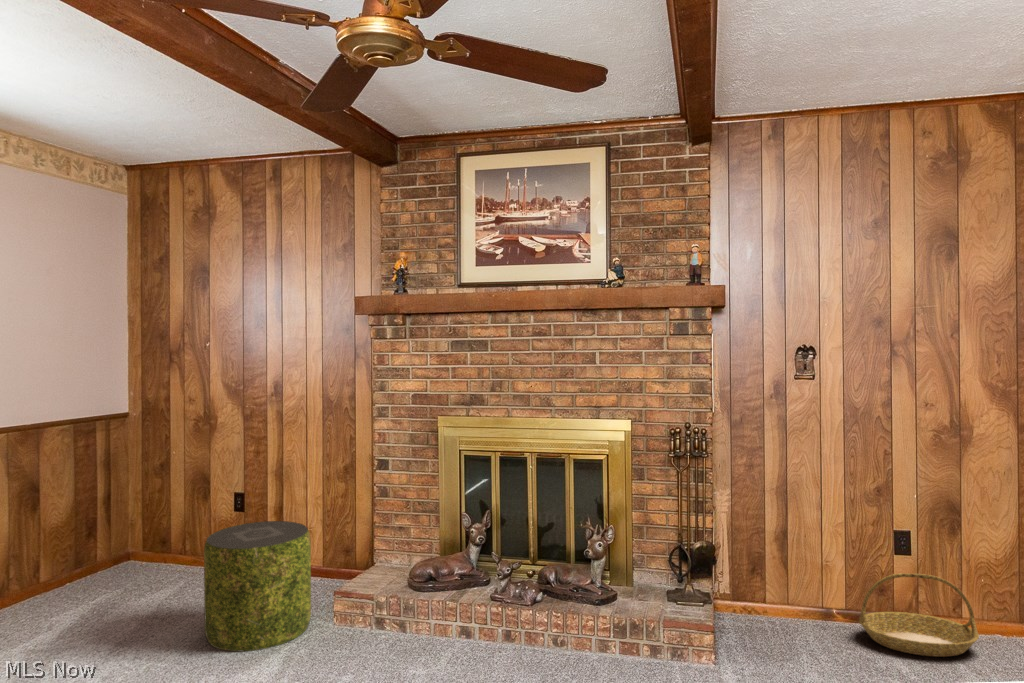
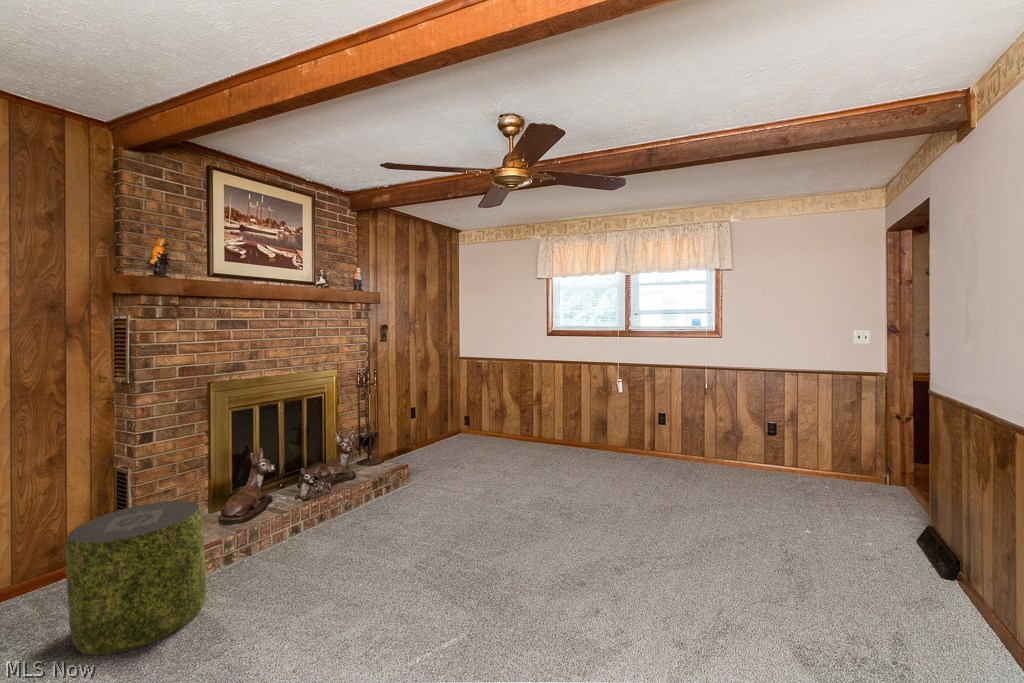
basket: present [859,573,979,657] -> none [413,418,449,452]

